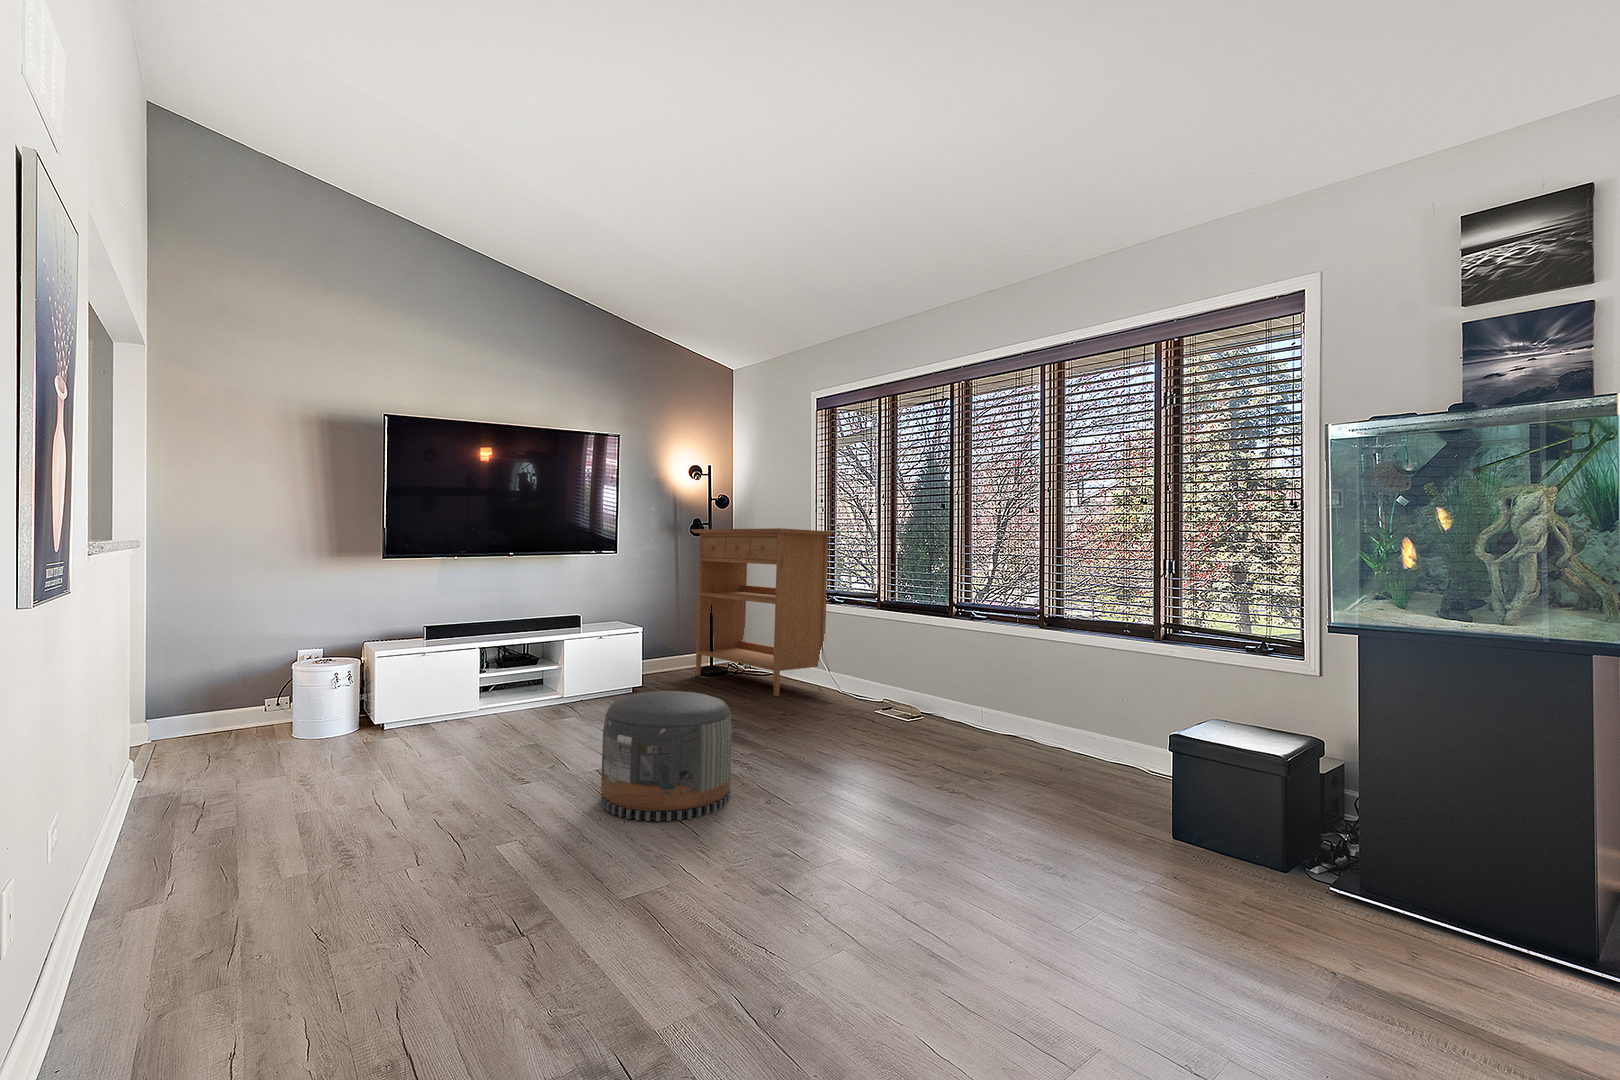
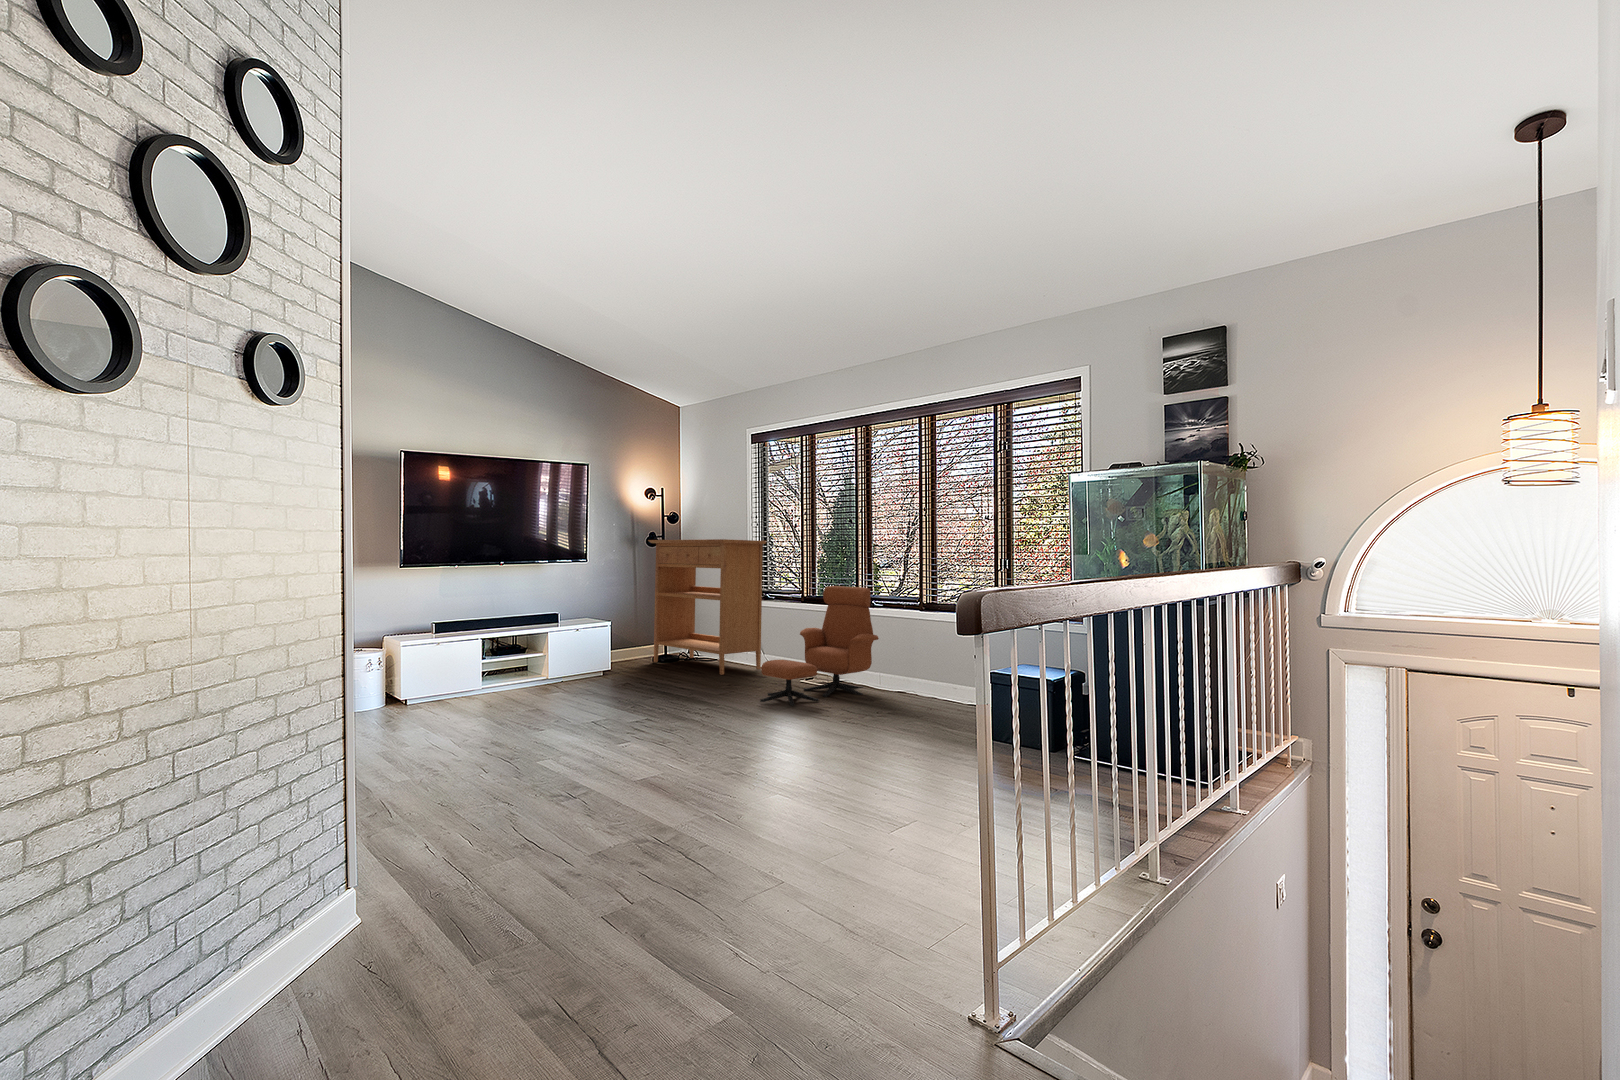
lounge chair: none [826,589,982,749] -> present [760,586,879,706]
pouf: present [601,691,732,821] -> none [596,662,689,749]

